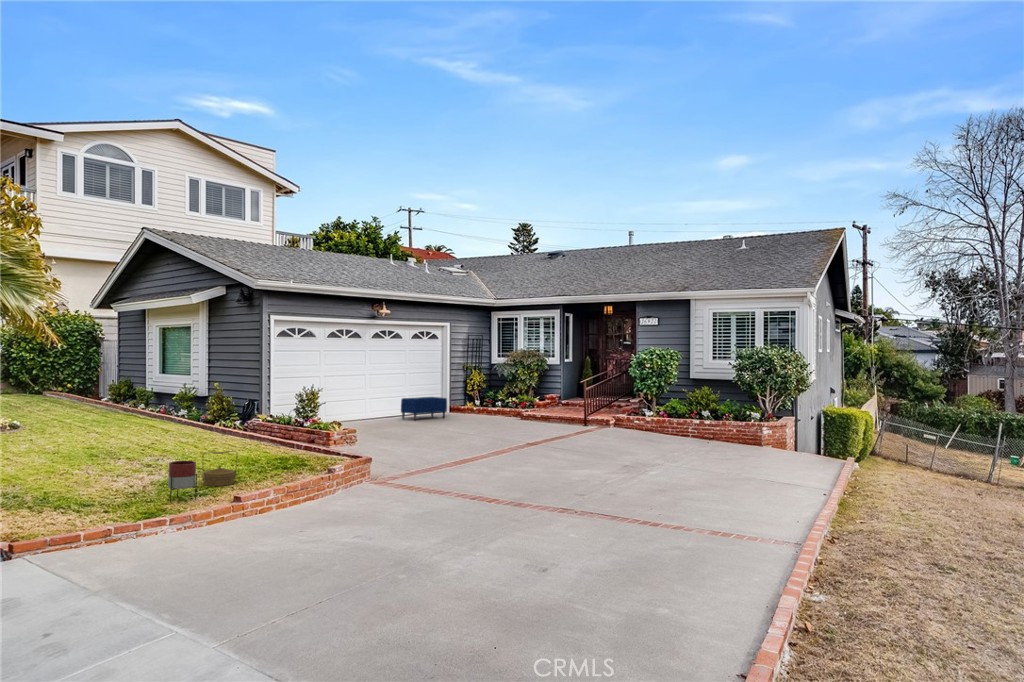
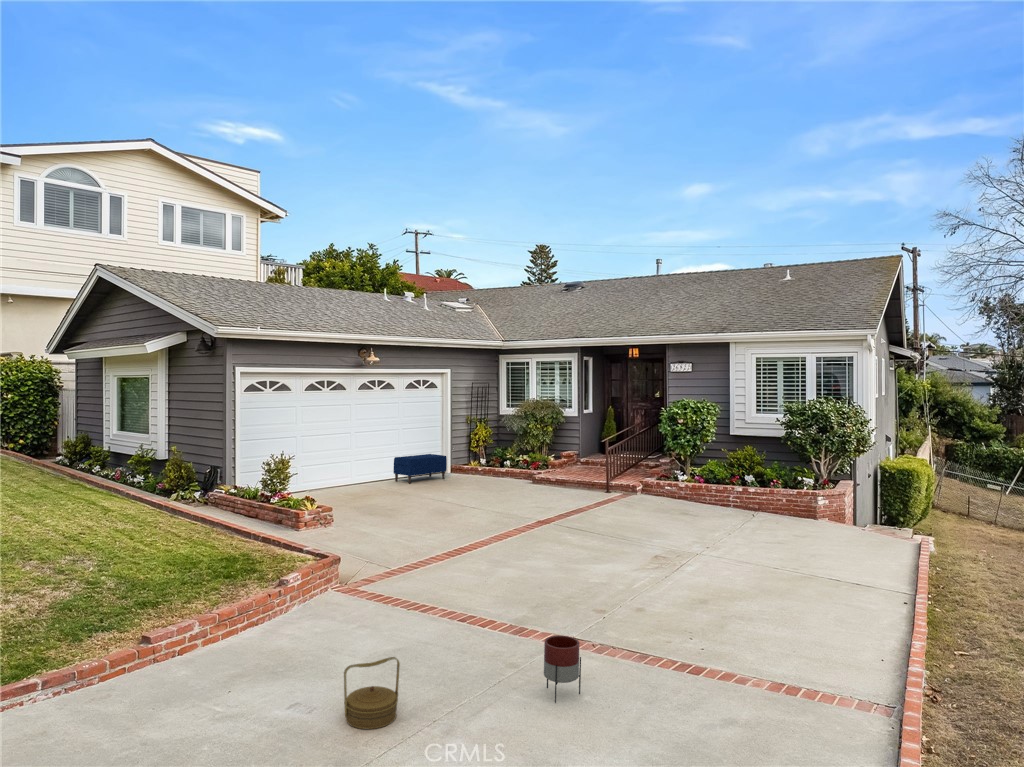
basket: present [202,451,238,486] -> present [344,657,400,729]
planter: present [168,461,197,502] -> present [544,635,581,703]

